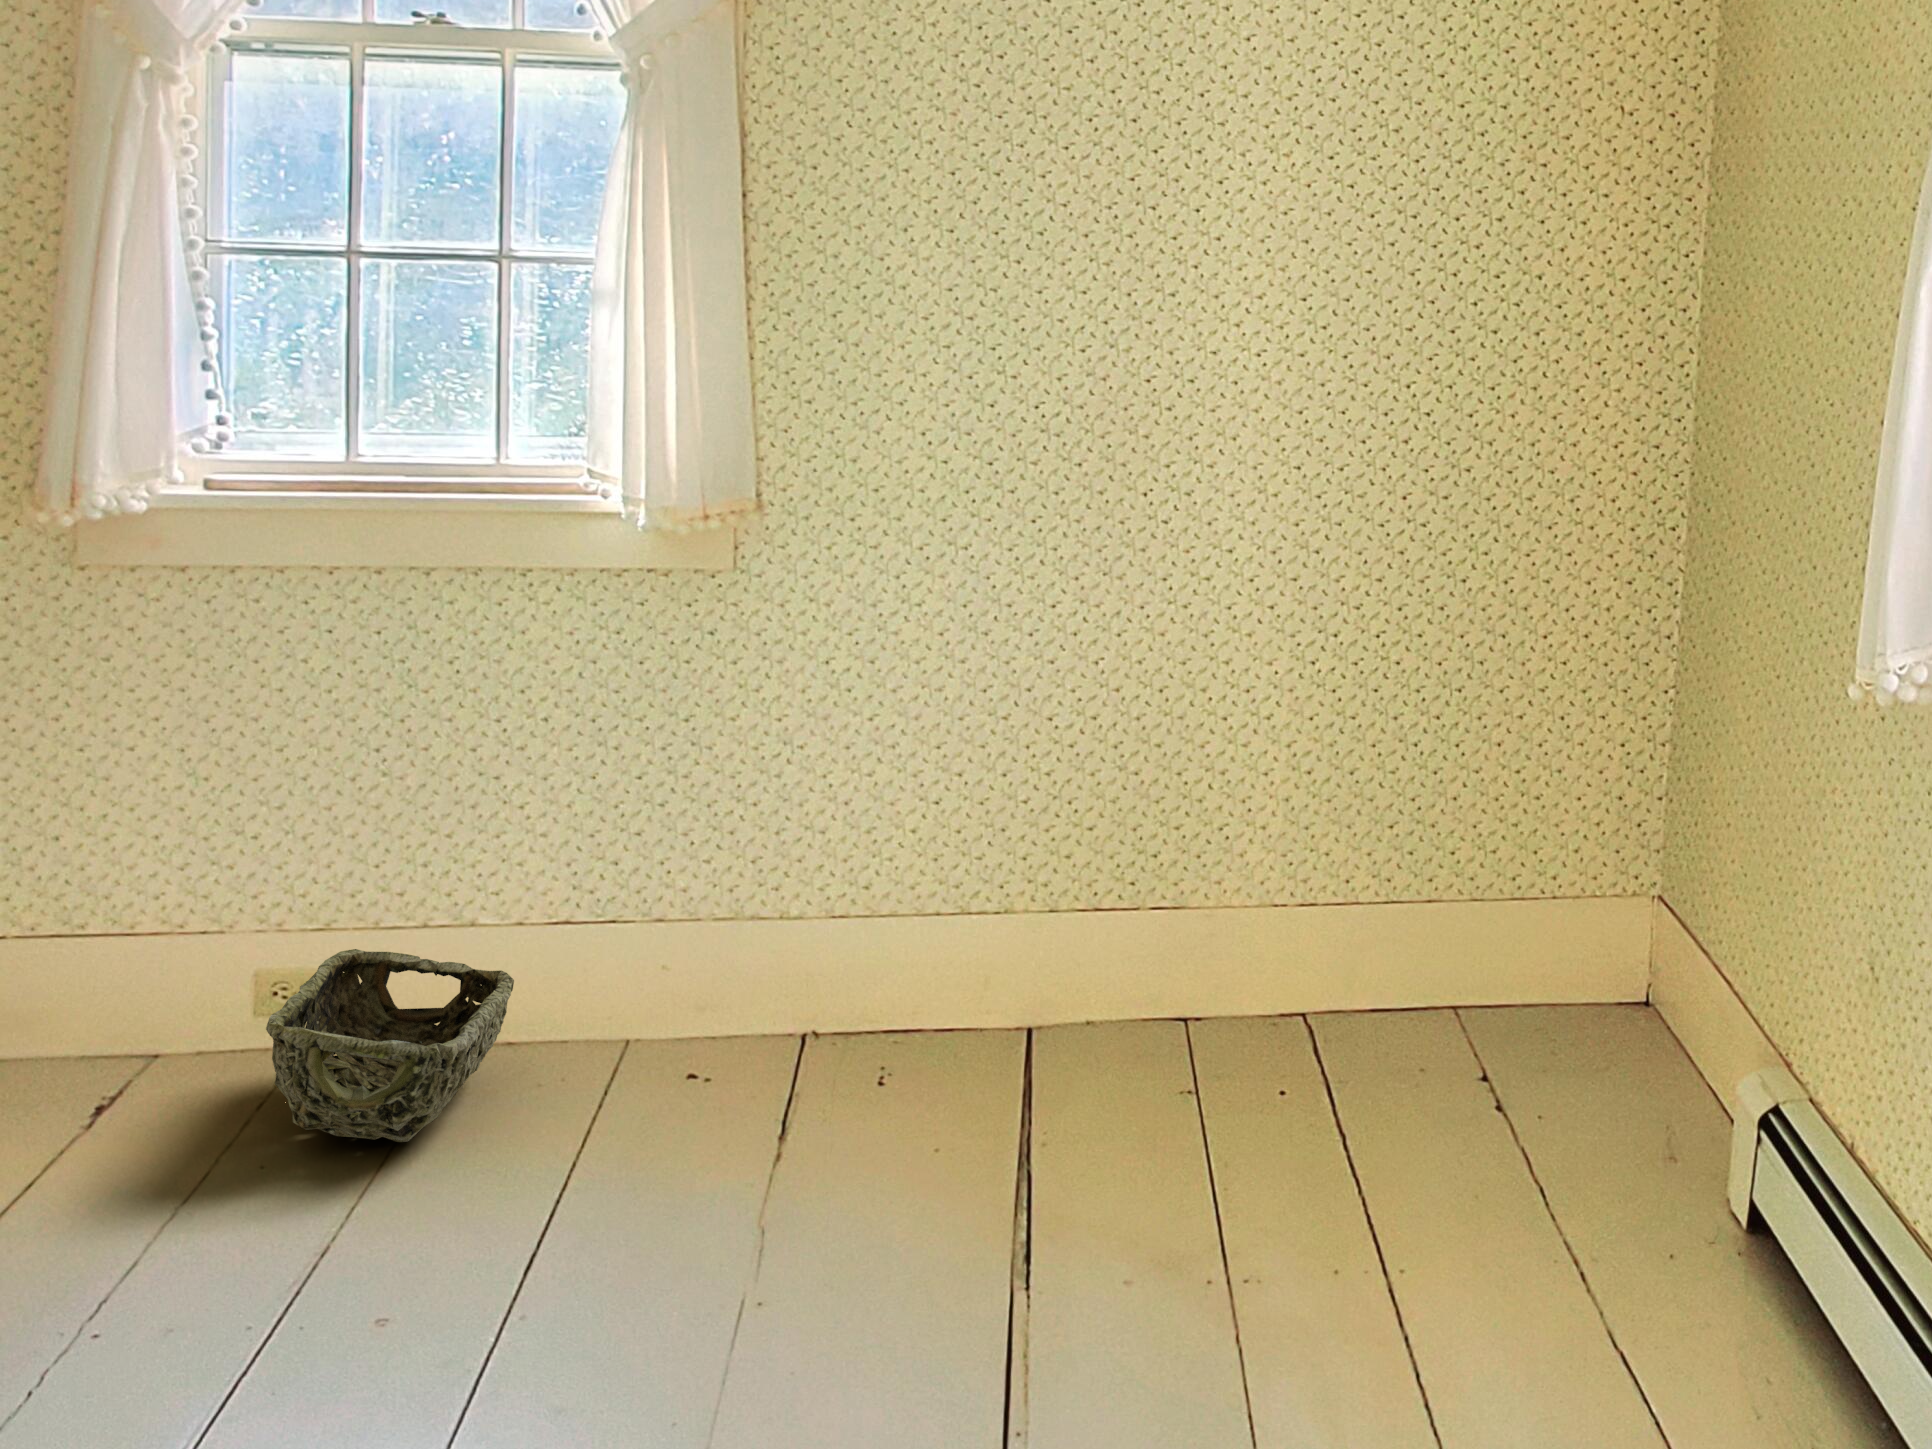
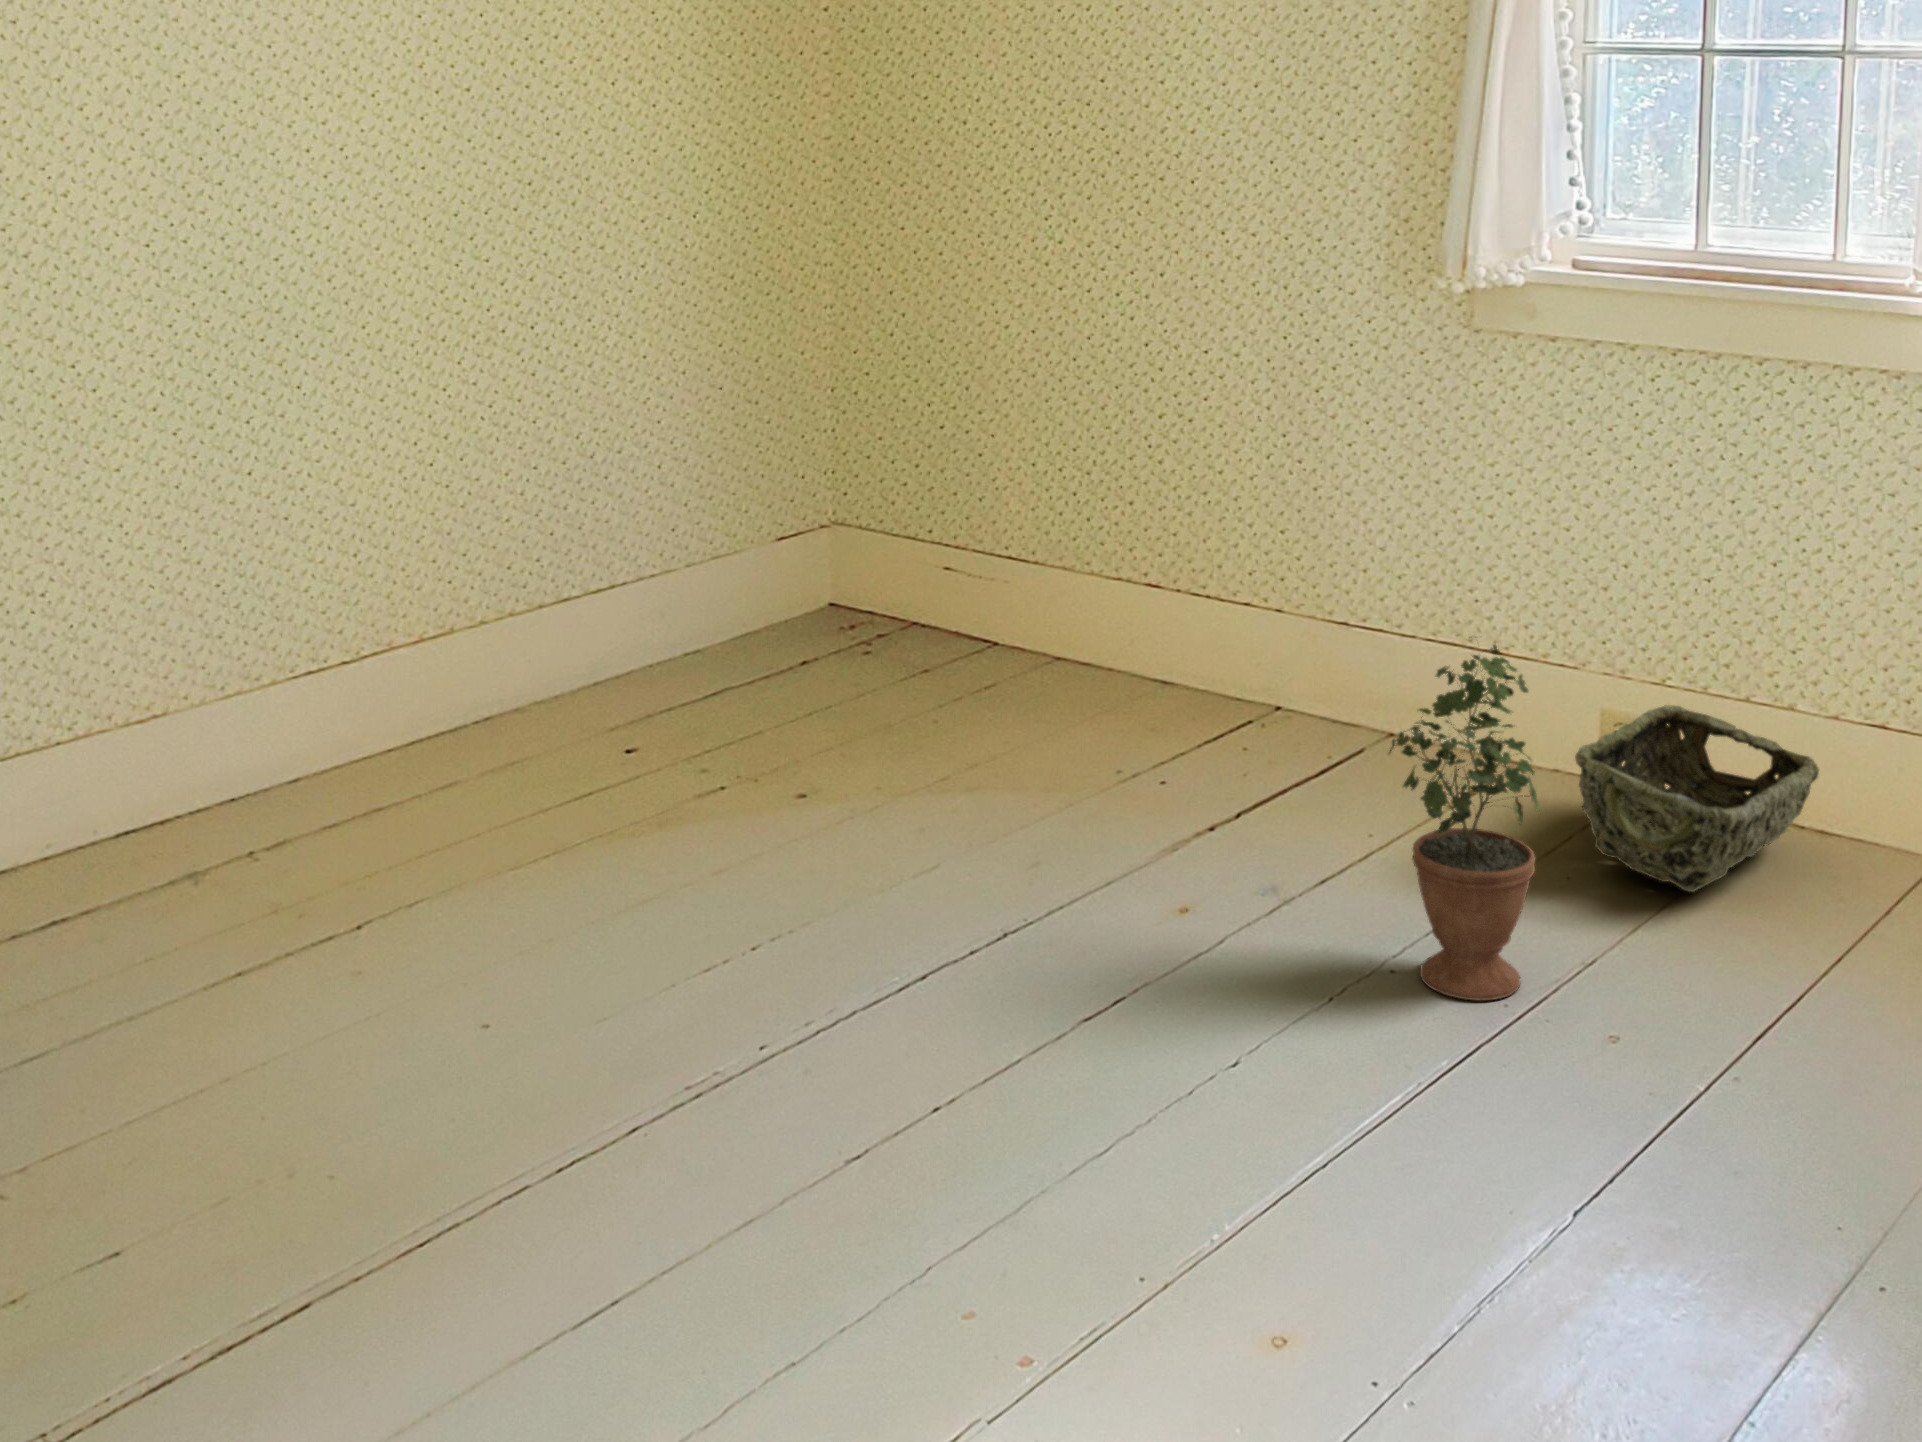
potted plant: none [80,914,274,1335] -> present [1389,637,1541,1001]

